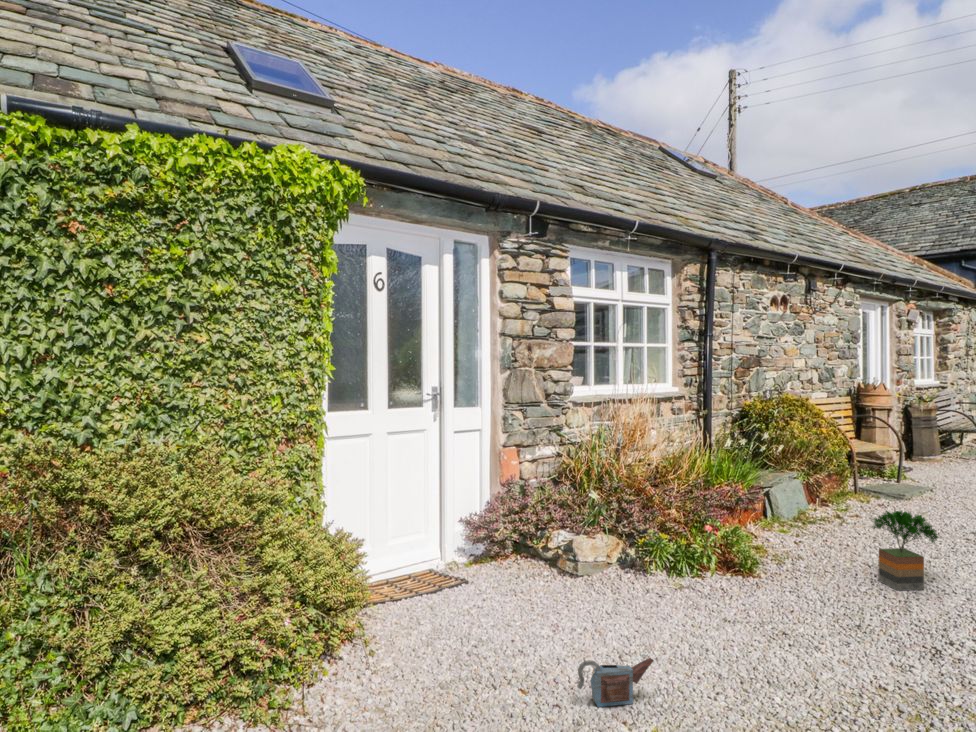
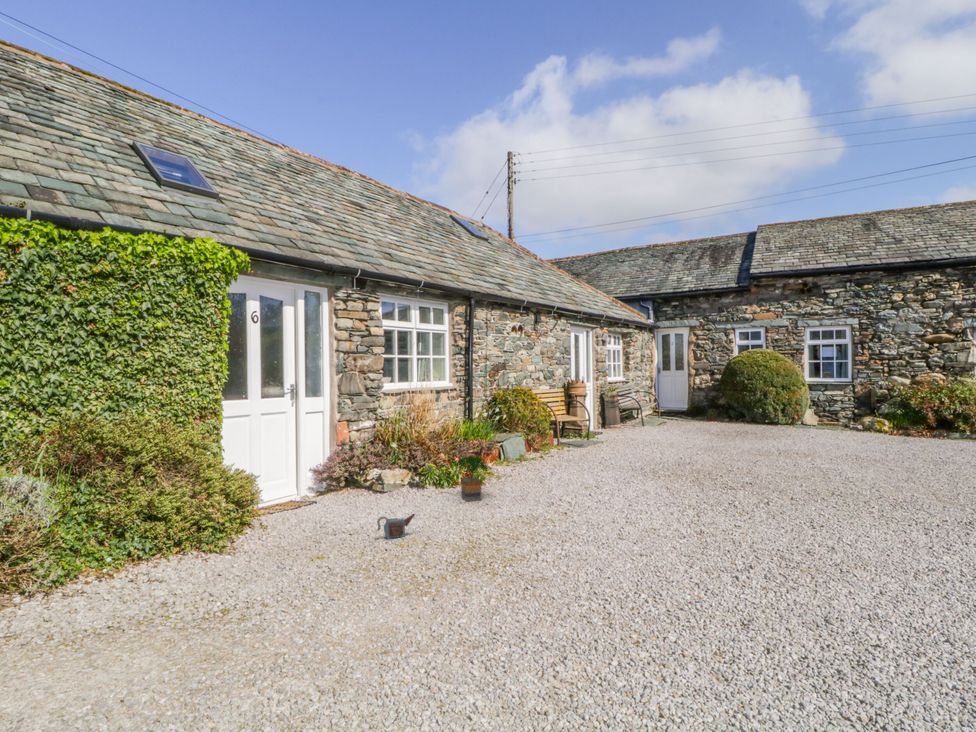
potted tree: present [873,511,938,591] -> present [458,456,488,501]

